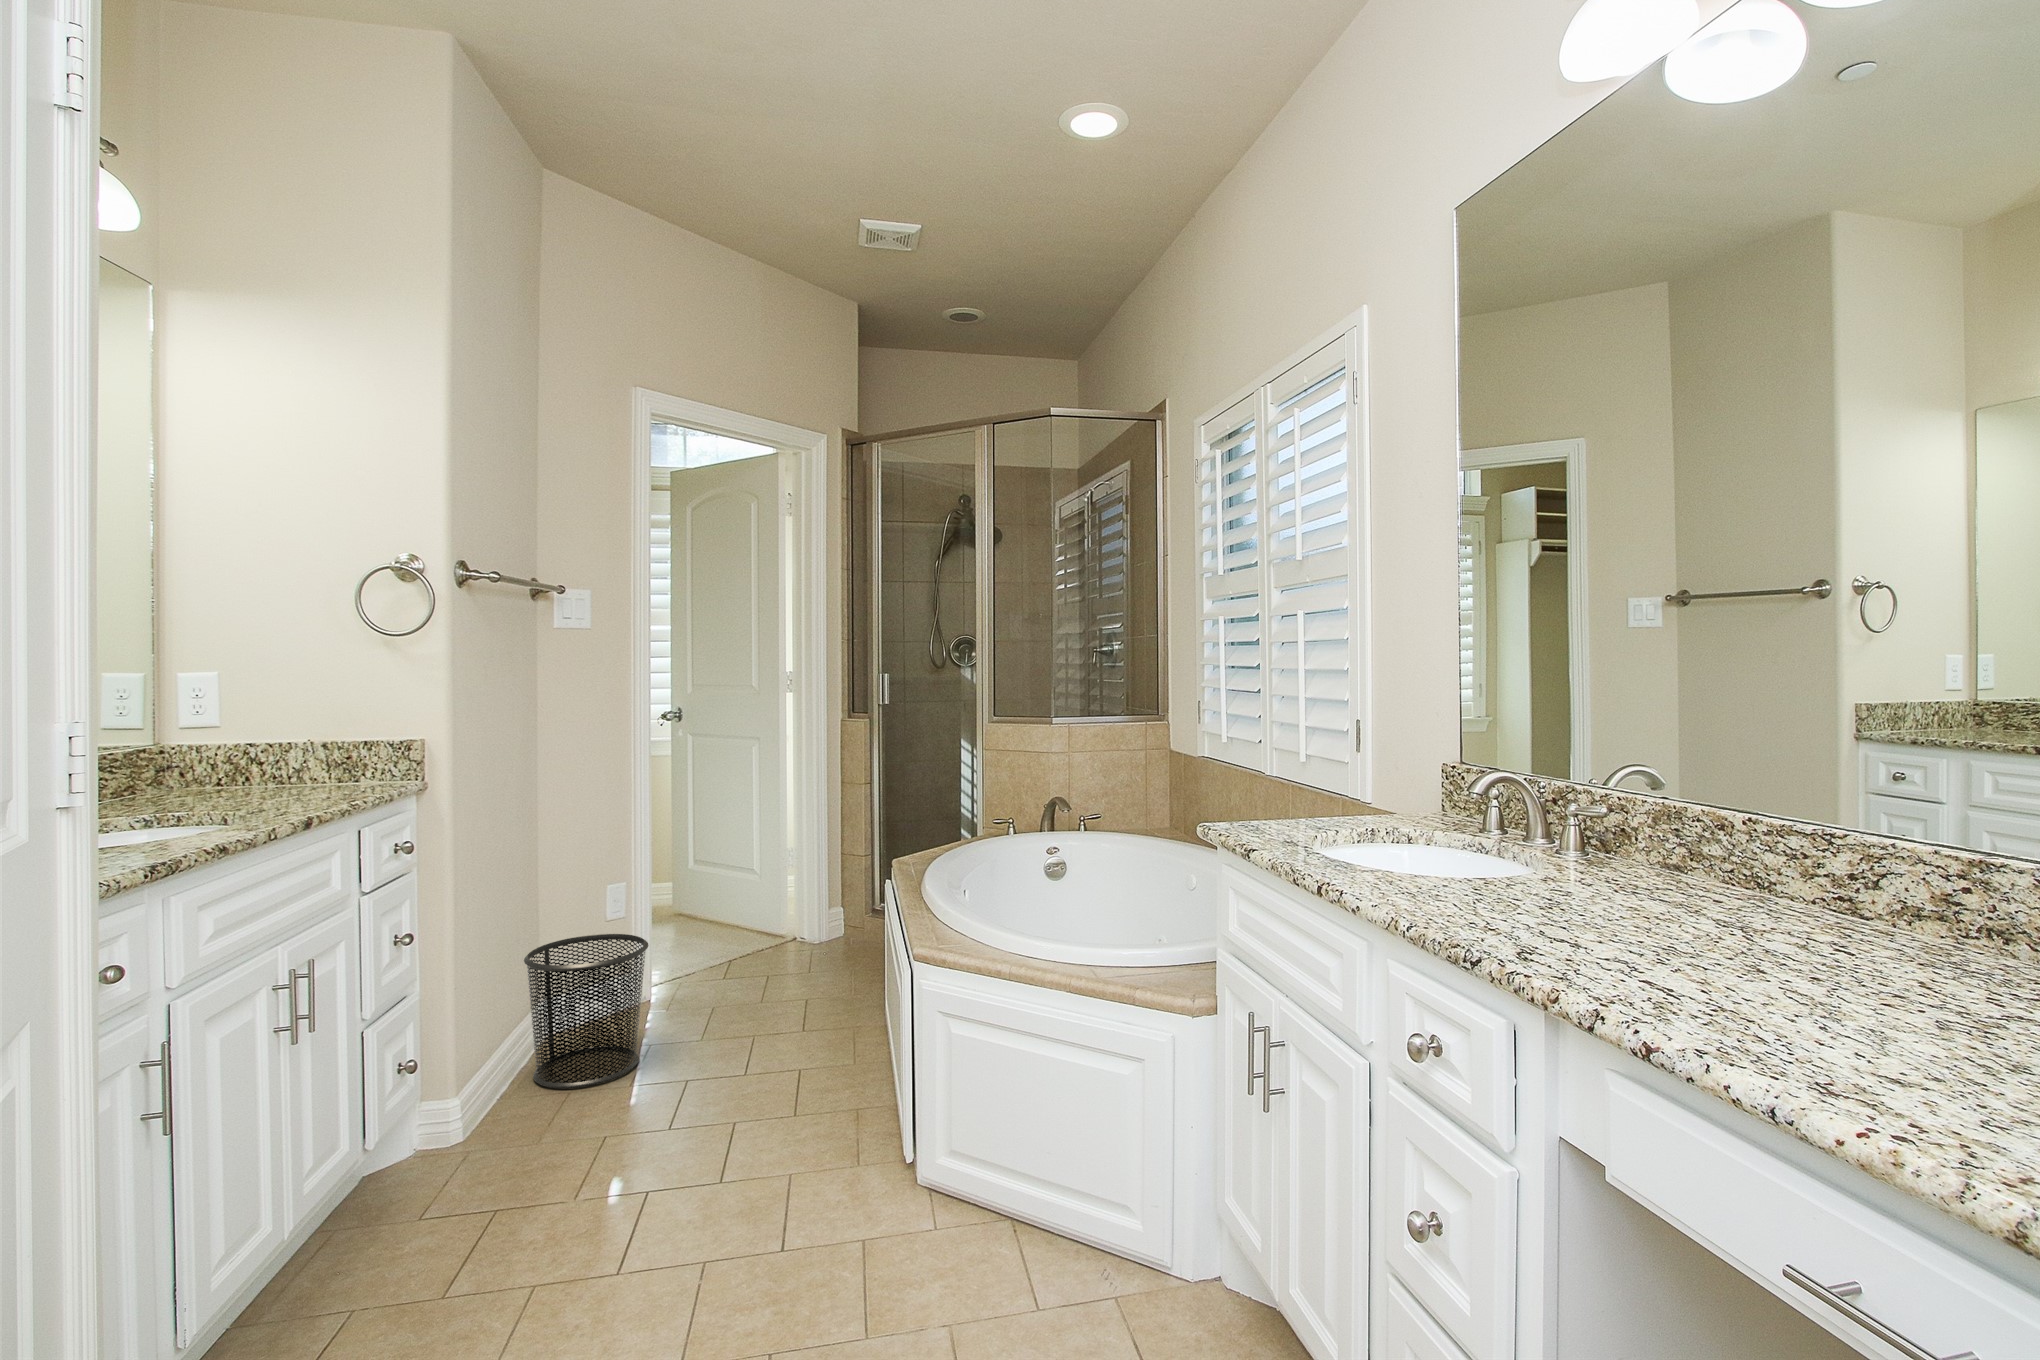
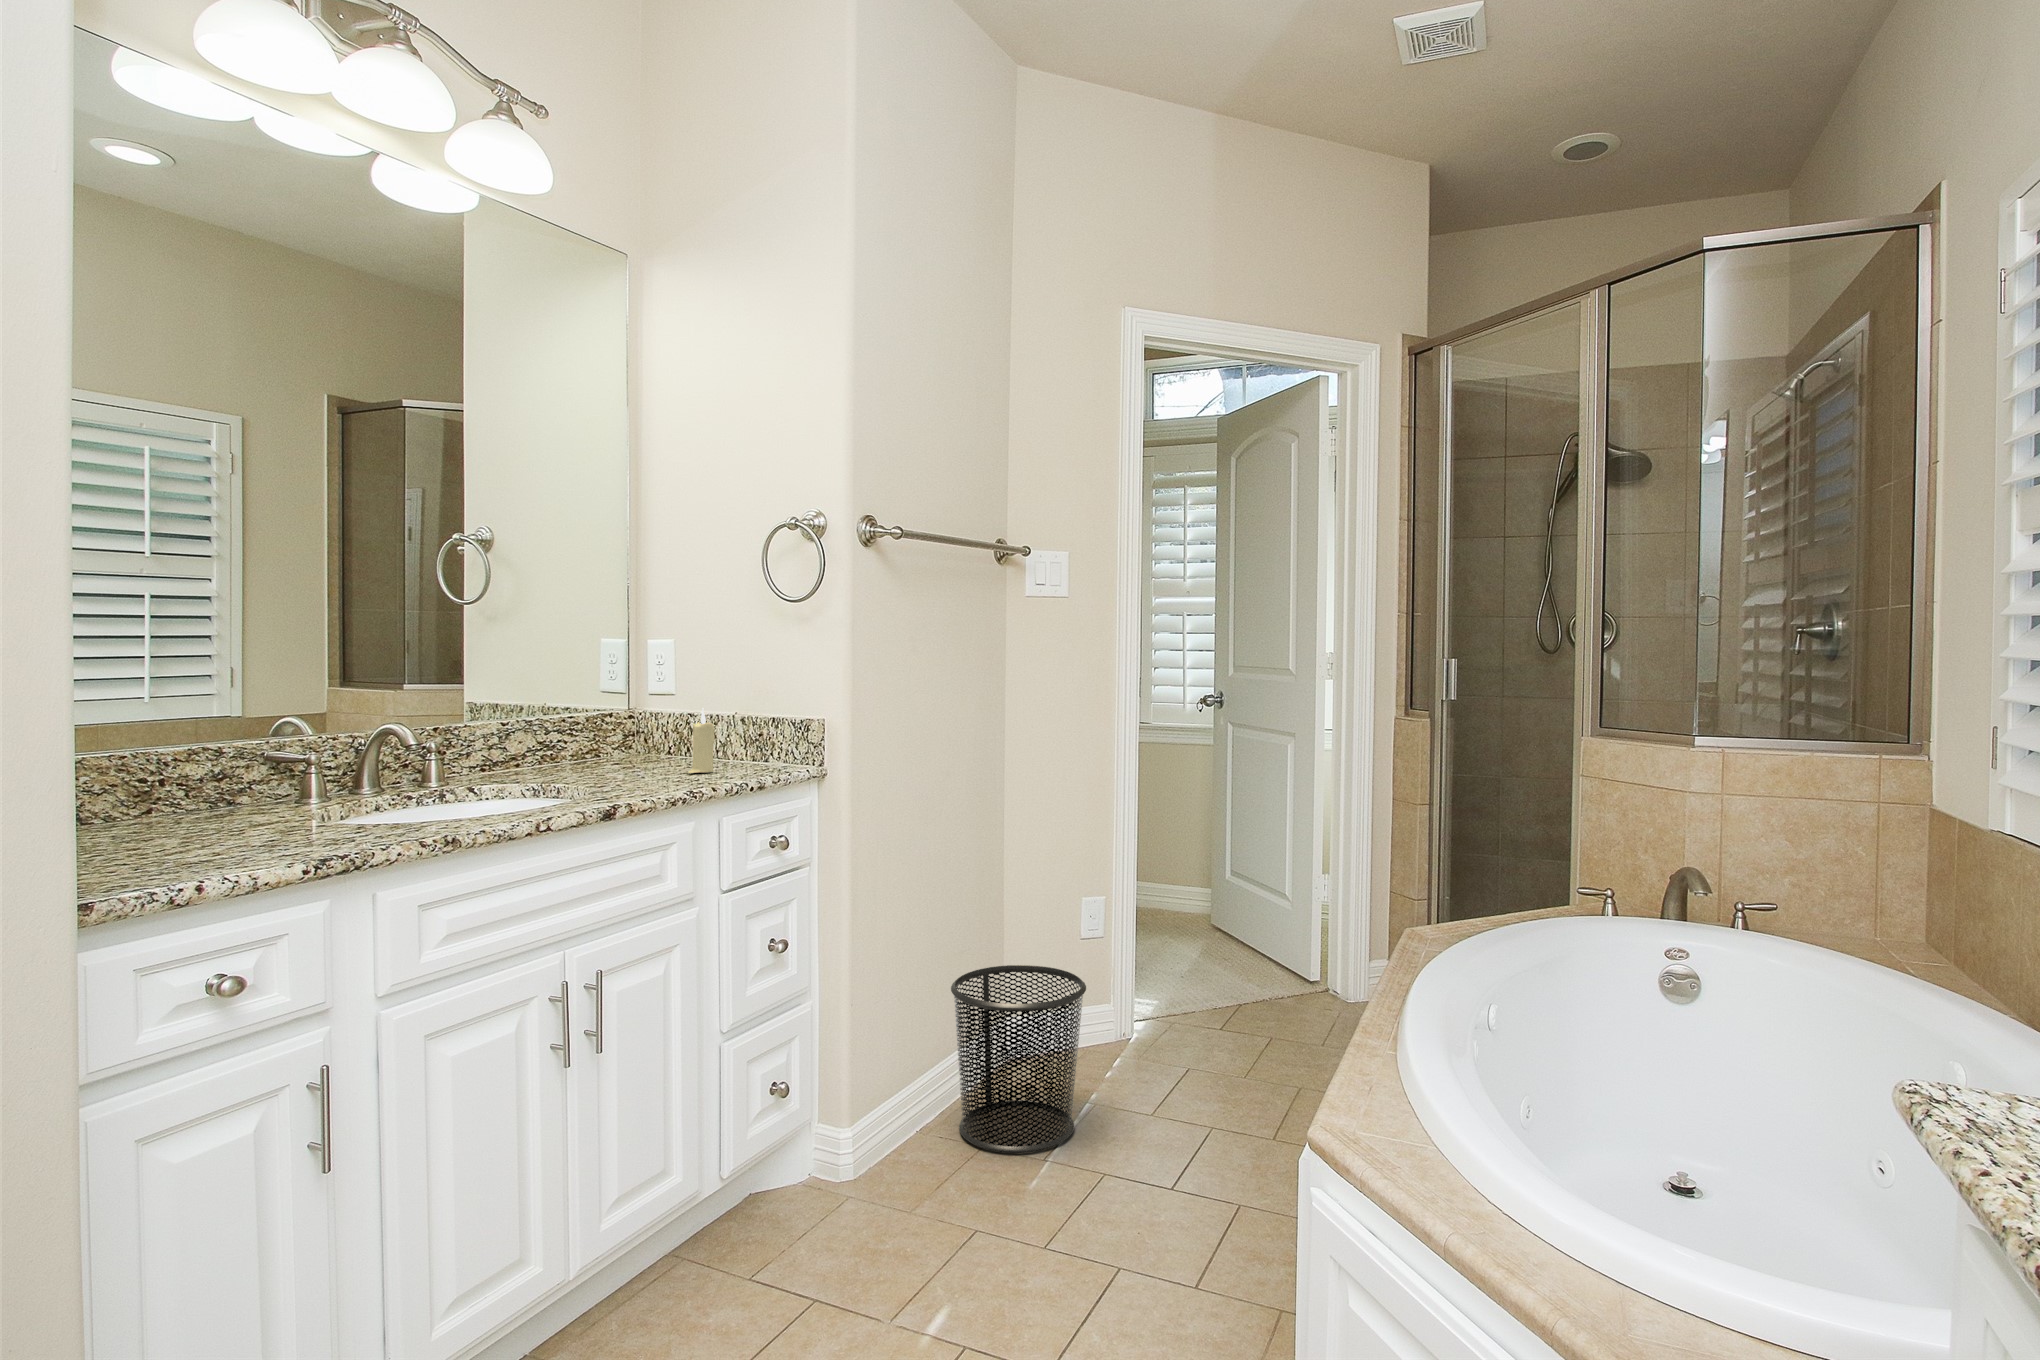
candle: none [304,737,330,797] -> present [689,708,714,773]

